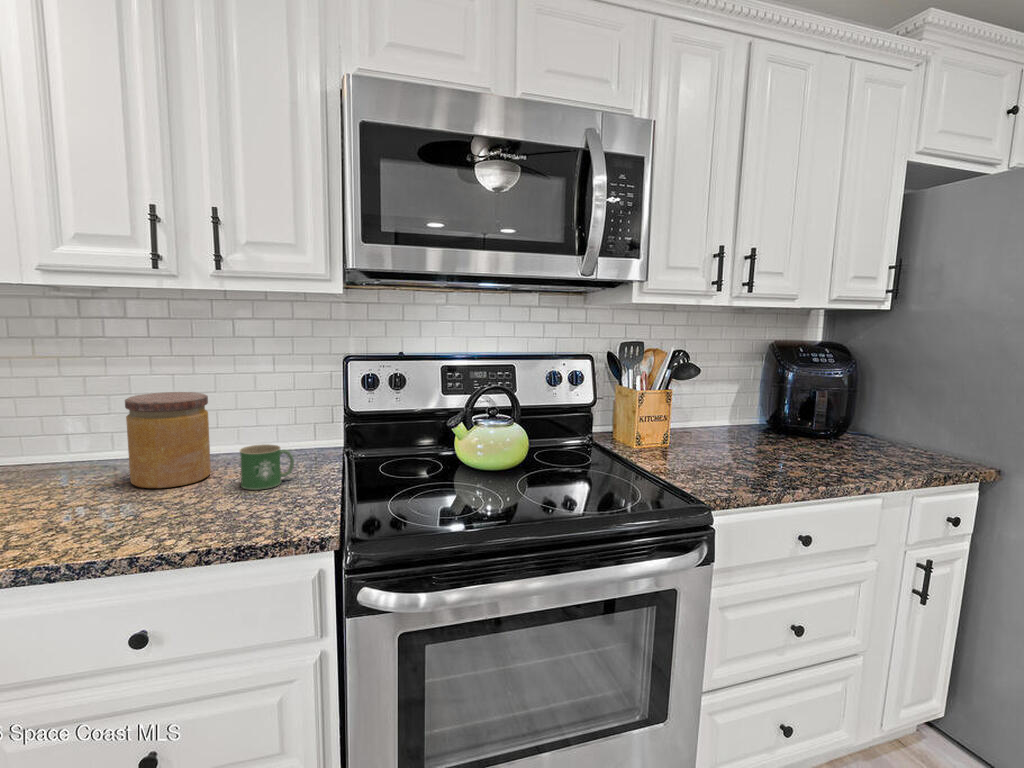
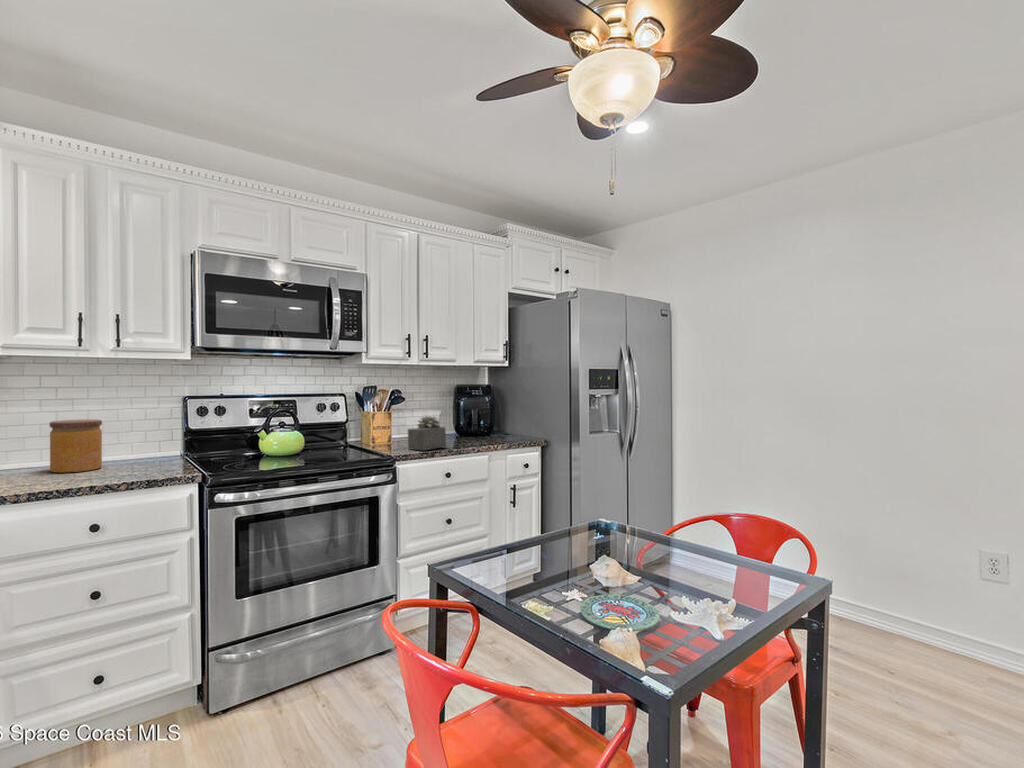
succulent plant: none [716,408,798,484] -> present [408,416,446,450]
mug: present [240,444,294,490] -> none [127,446,160,469]

